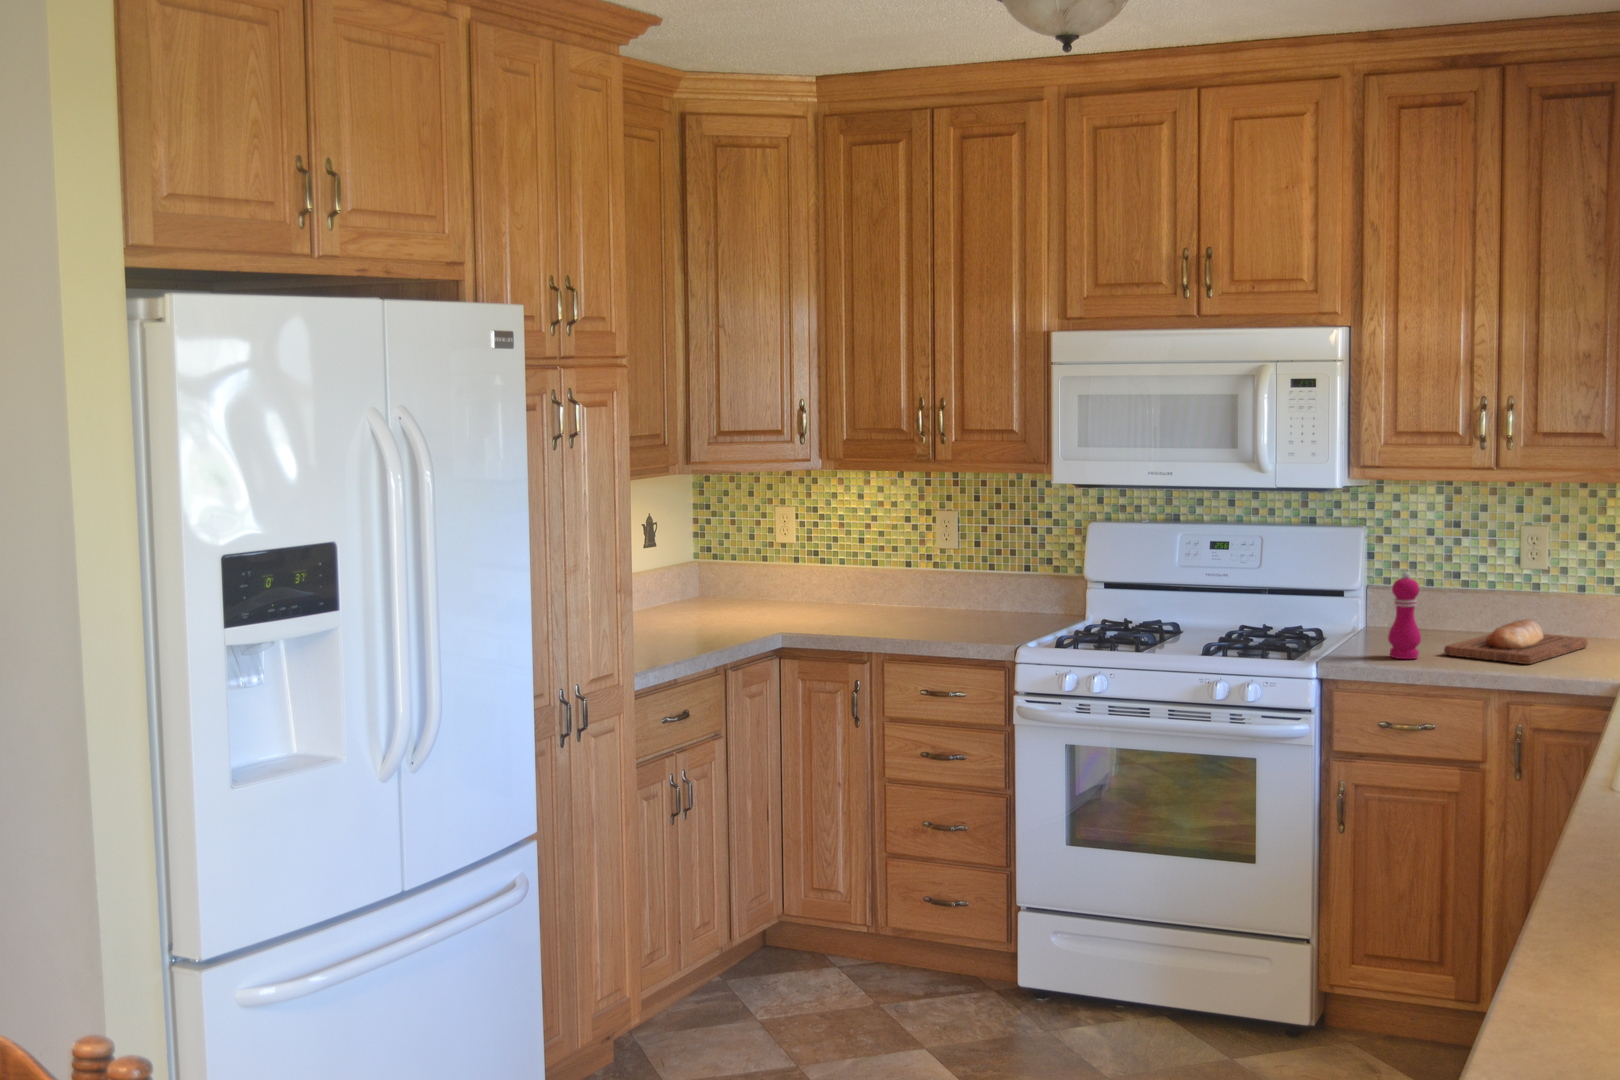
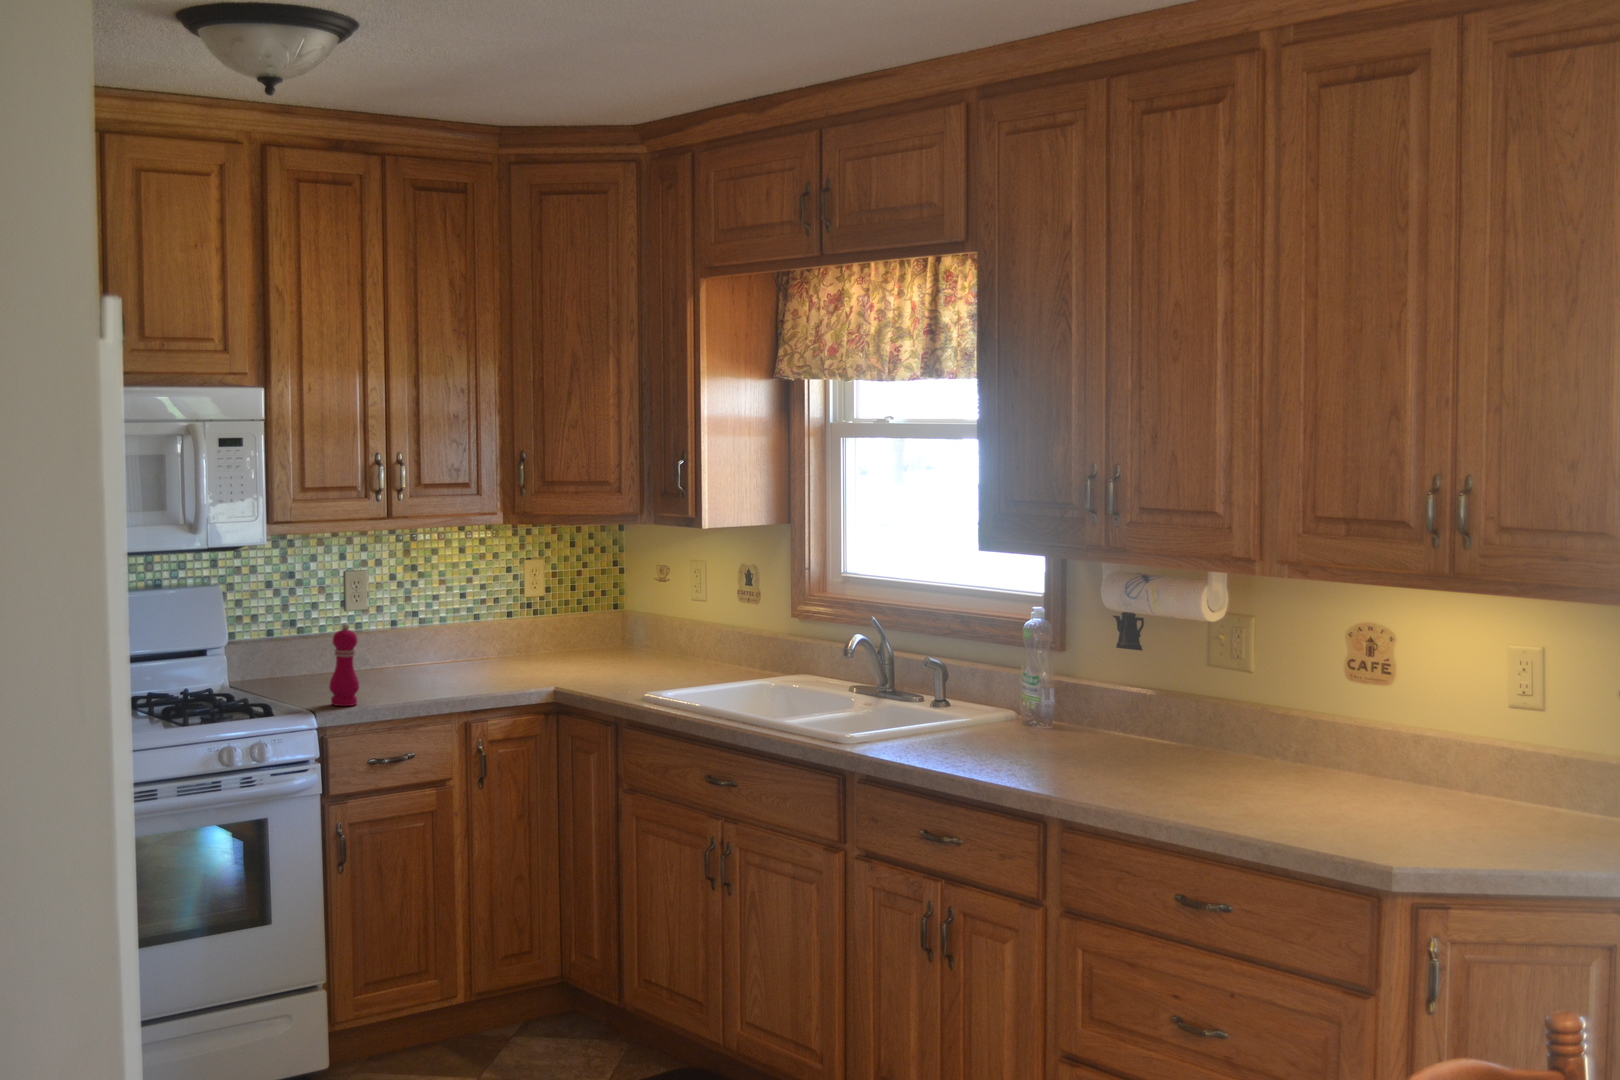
bread loaf: present [1444,620,1588,664] -> none [354,658,444,698]

